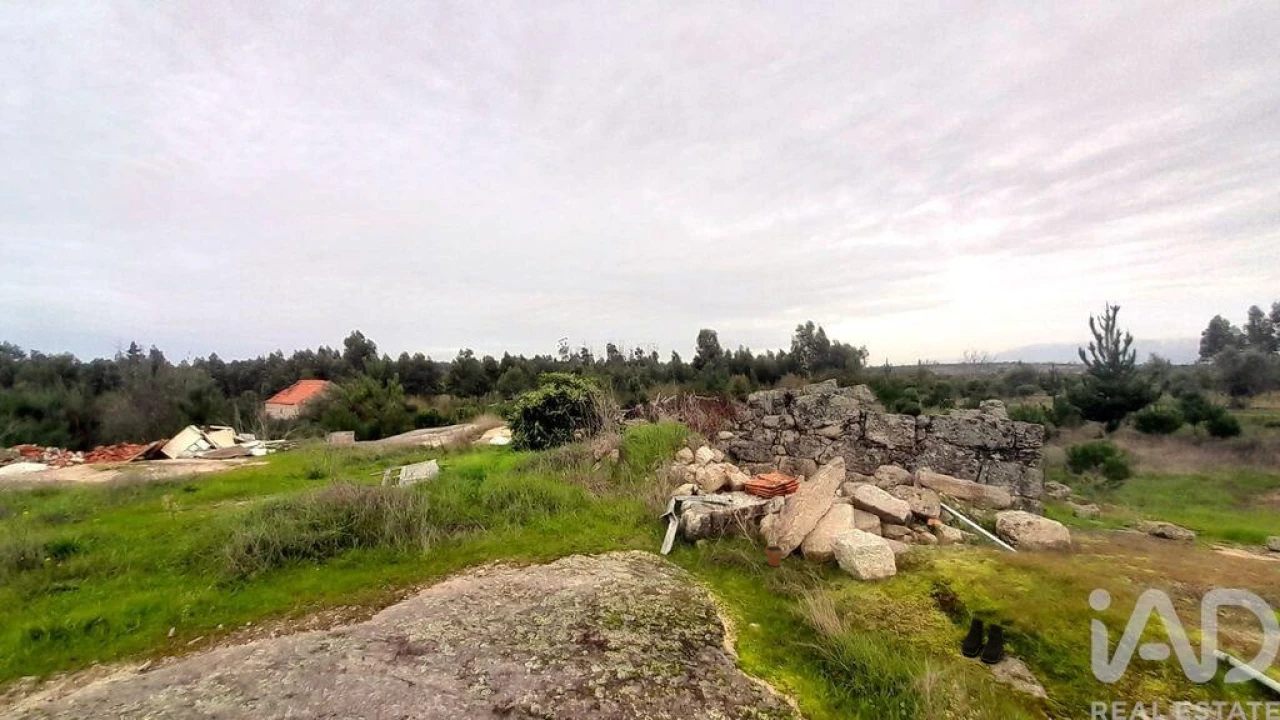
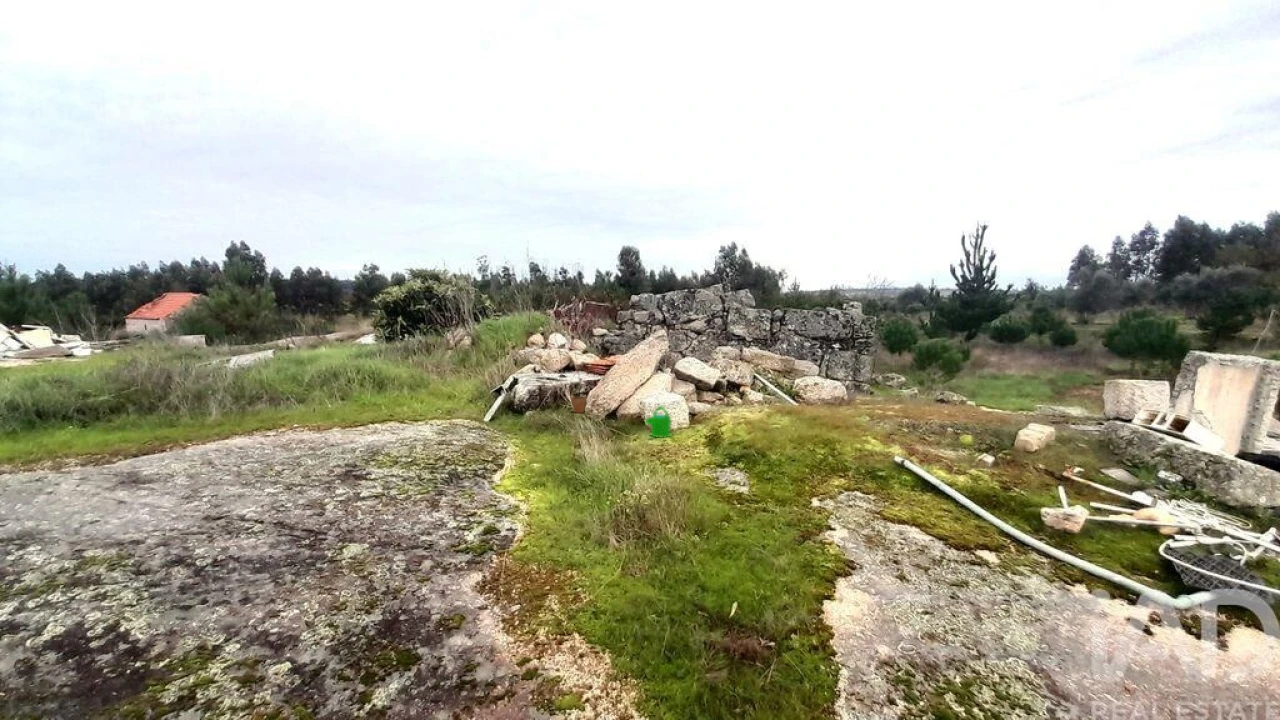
watering can: none [900,586,930,629] -> present [646,406,672,438]
boots: present [961,618,1004,663] -> none [677,421,711,450]

